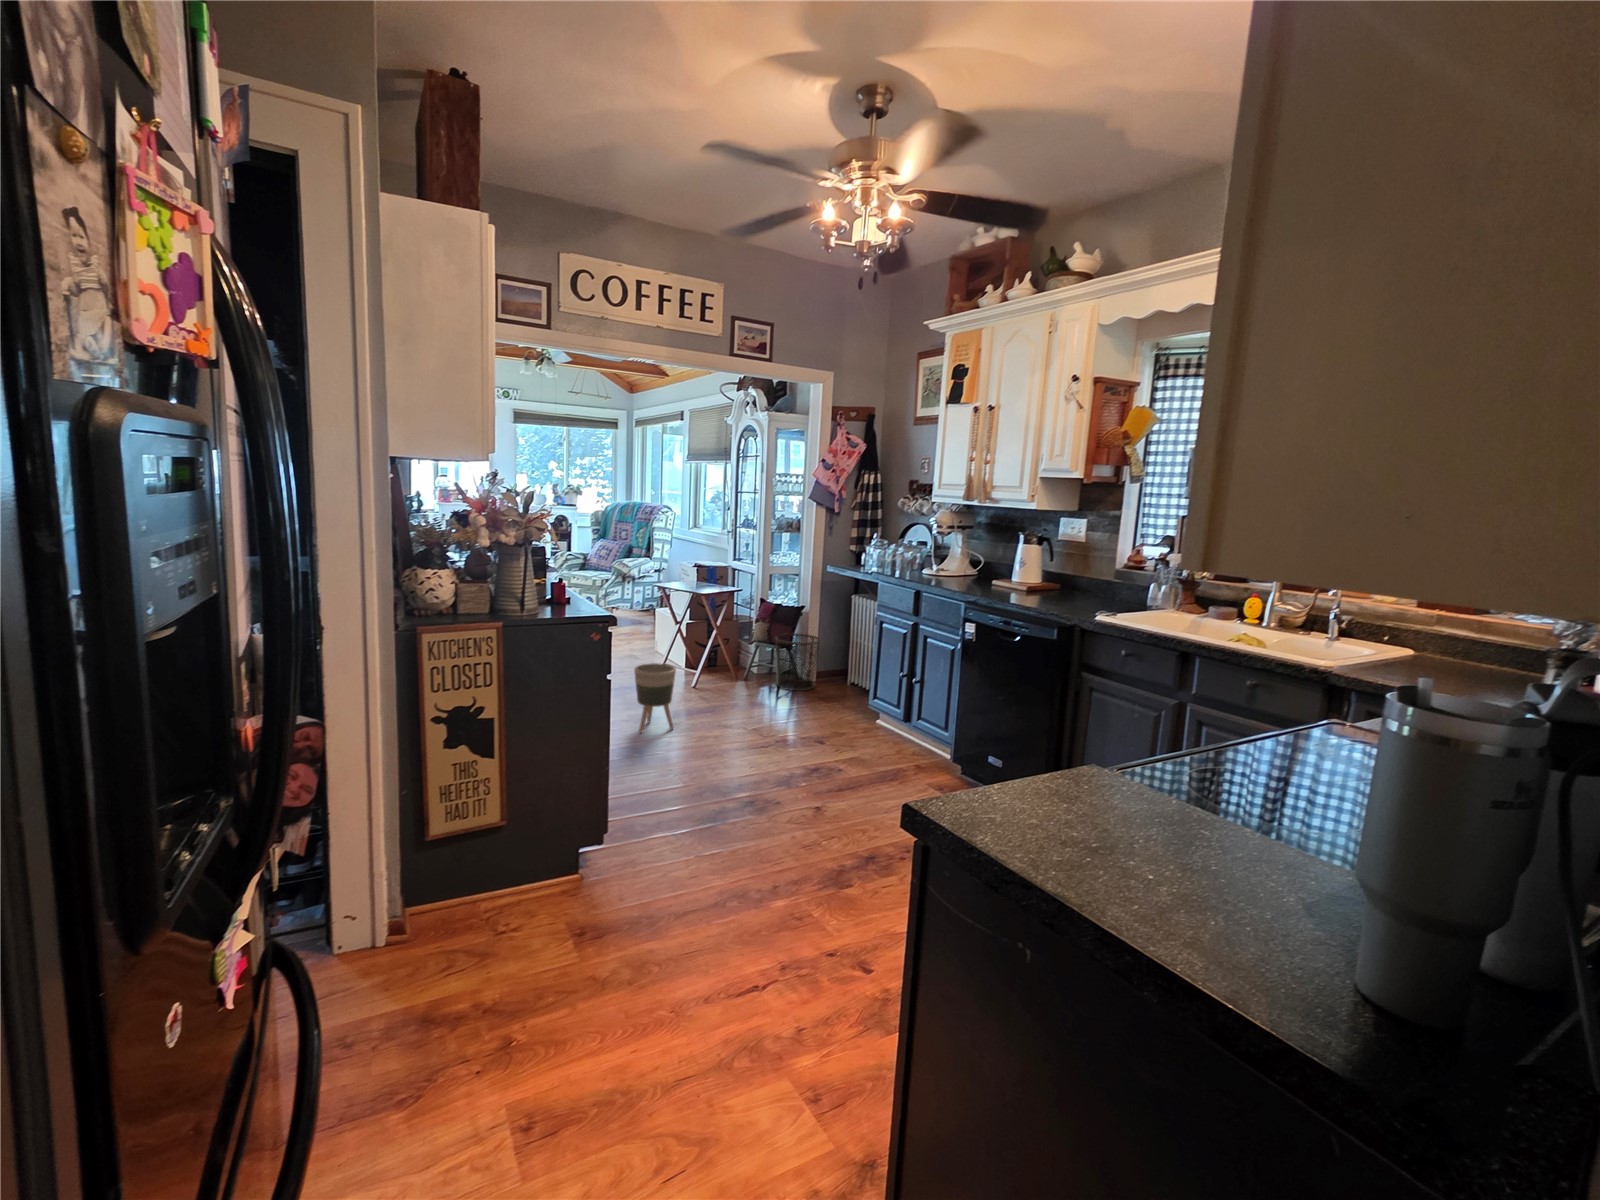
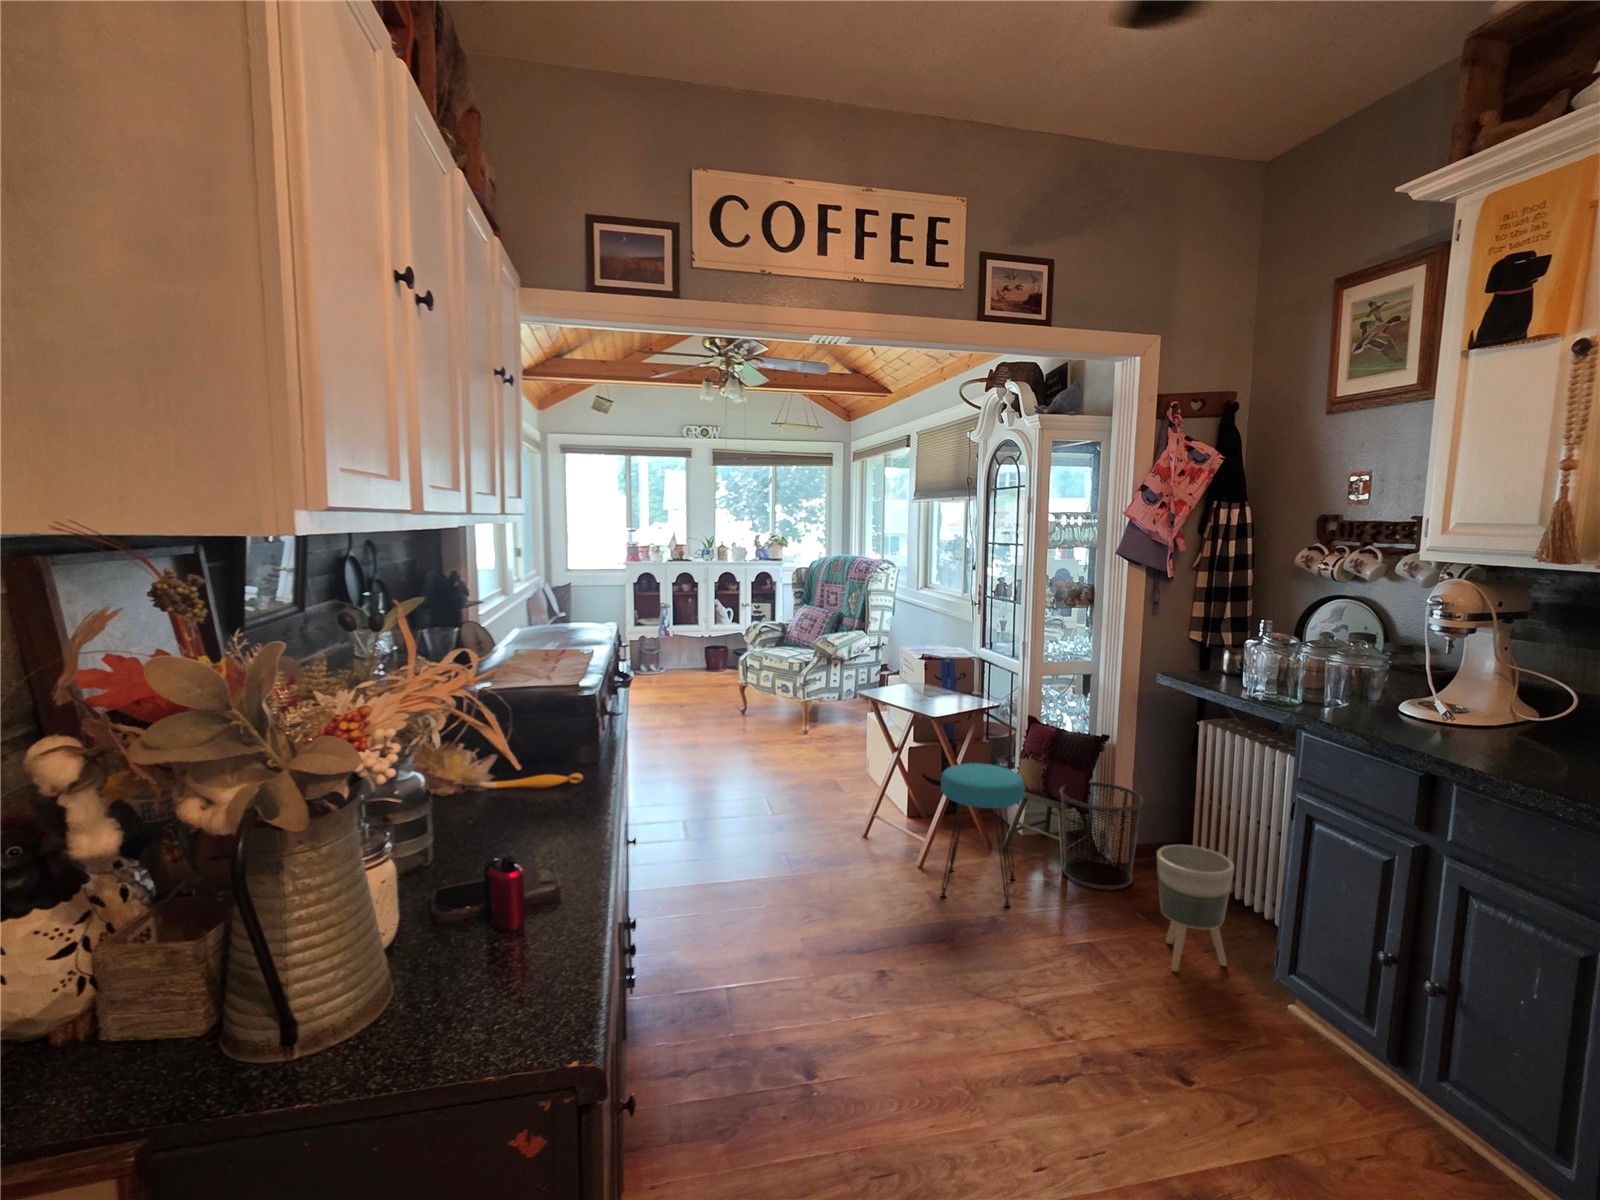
stool: none [705,622,754,699] -> present [941,763,1024,906]
planter: present [635,663,676,732] -> present [1157,845,1234,971]

